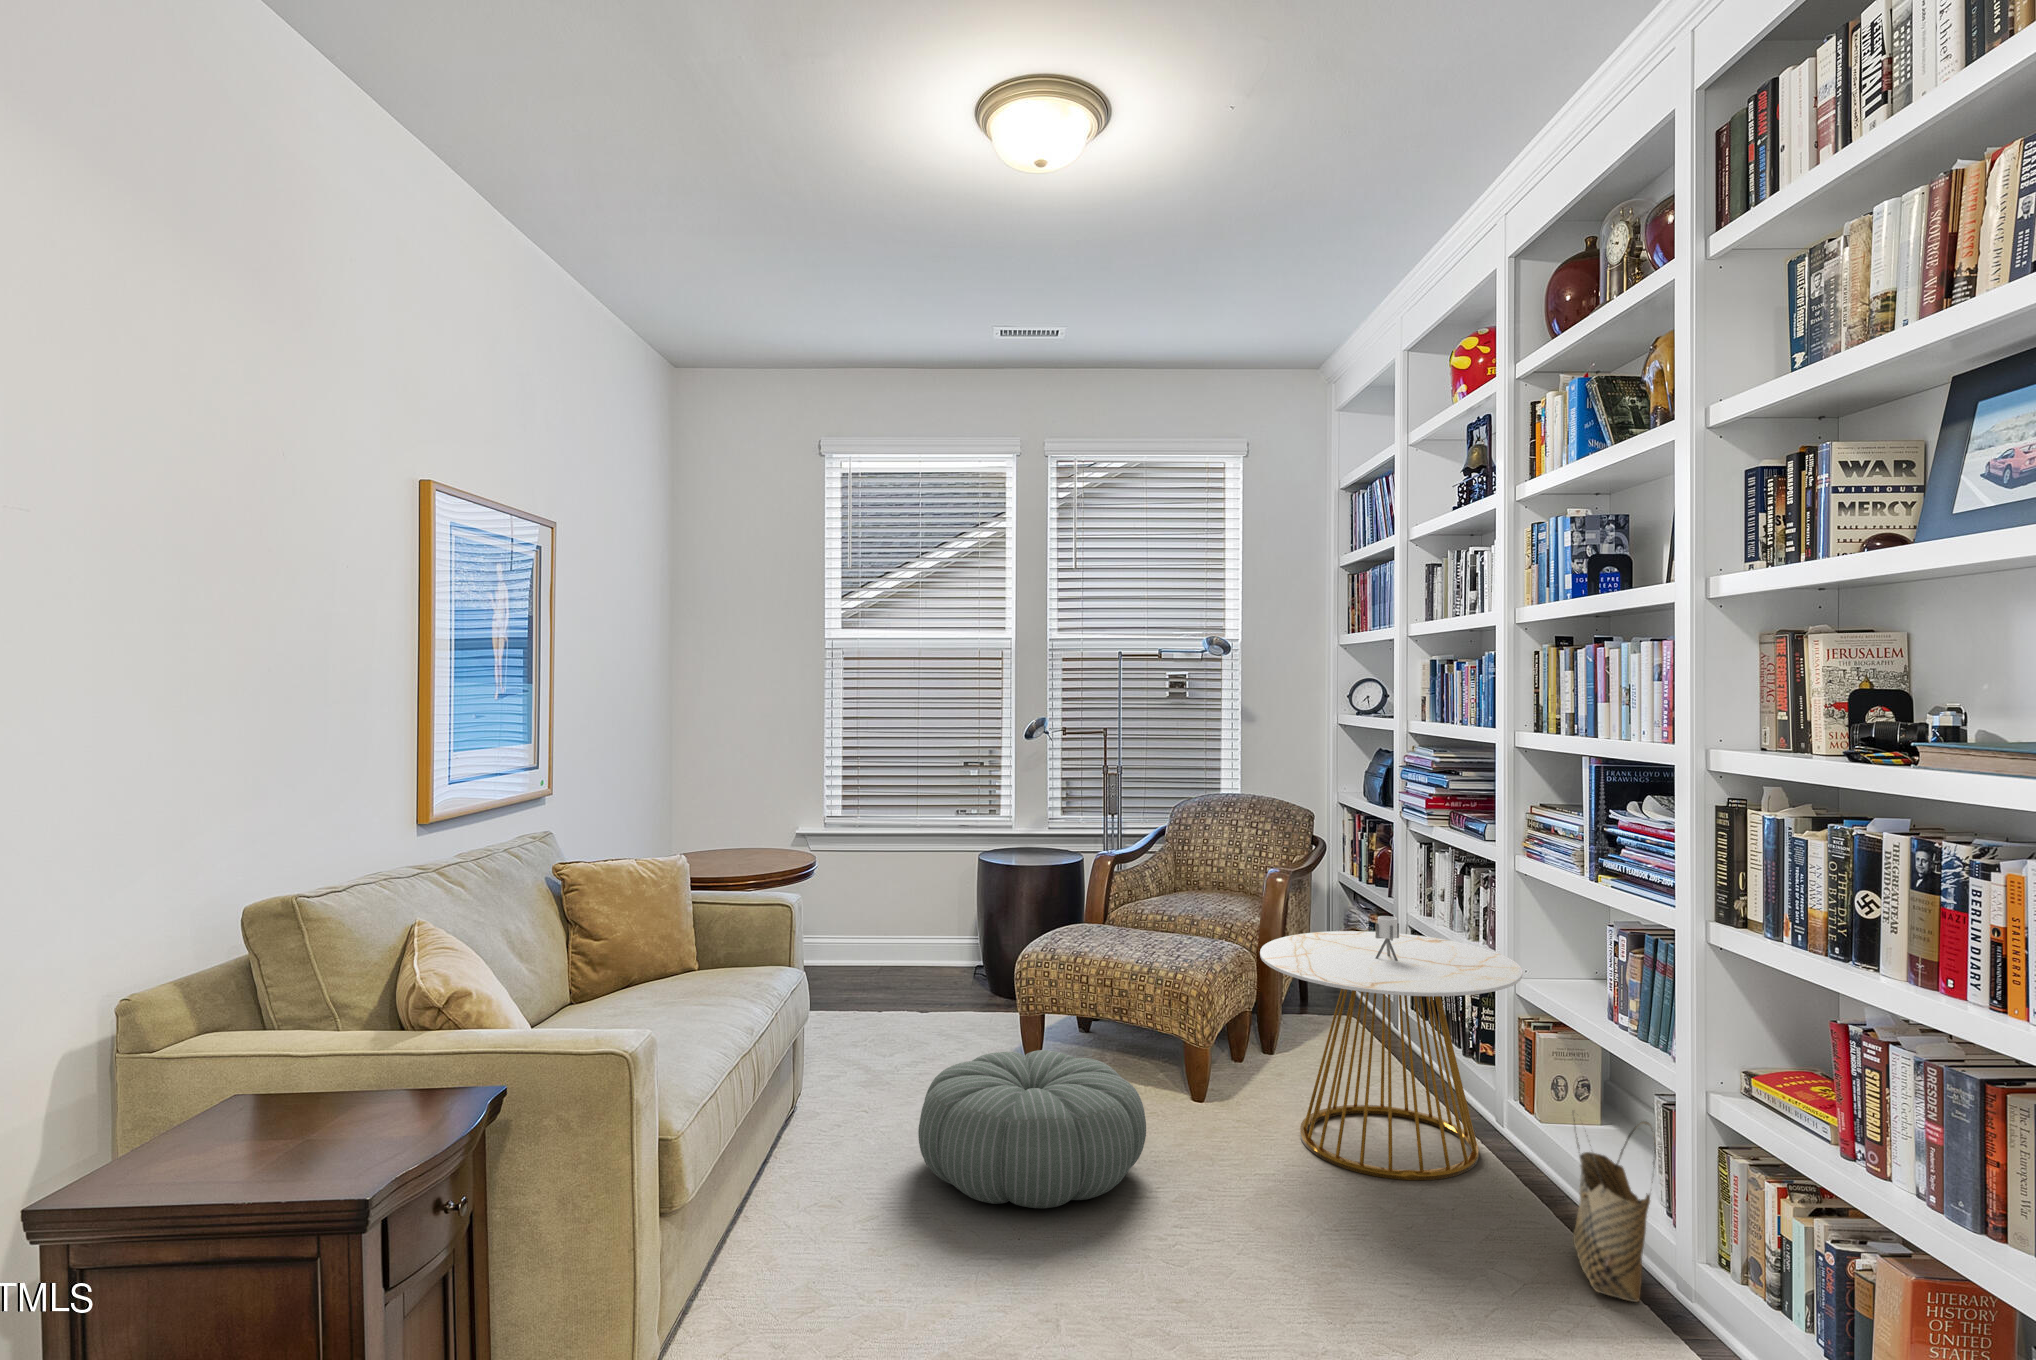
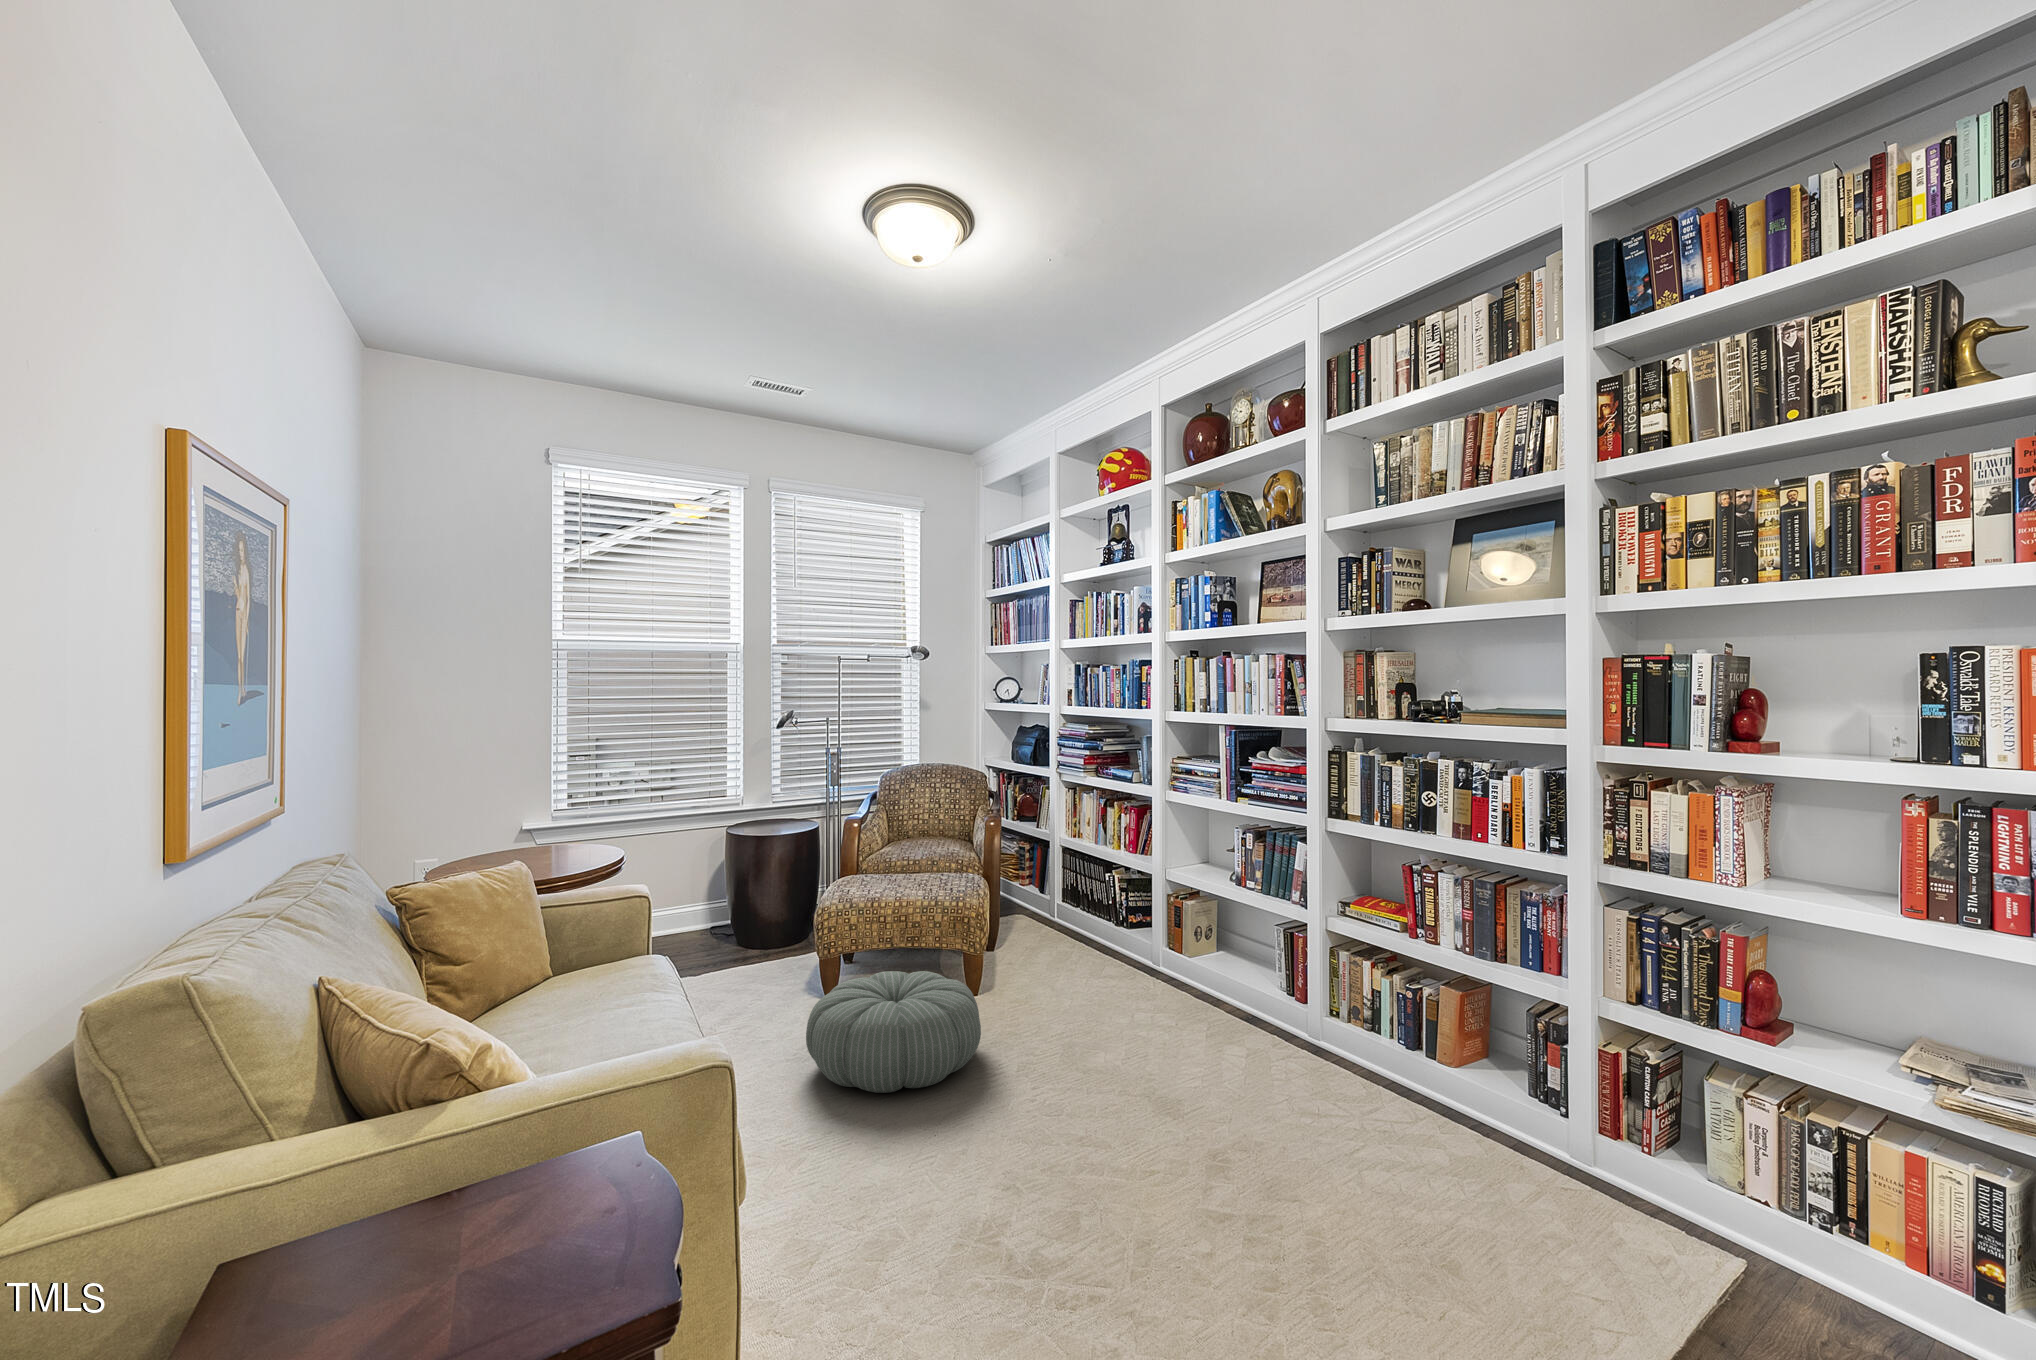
side table: present [1260,916,1523,1180] -> none [1018,839,1185,1012]
woven basket: present [1573,1112,1656,1302] -> none [1245,941,1301,1048]

